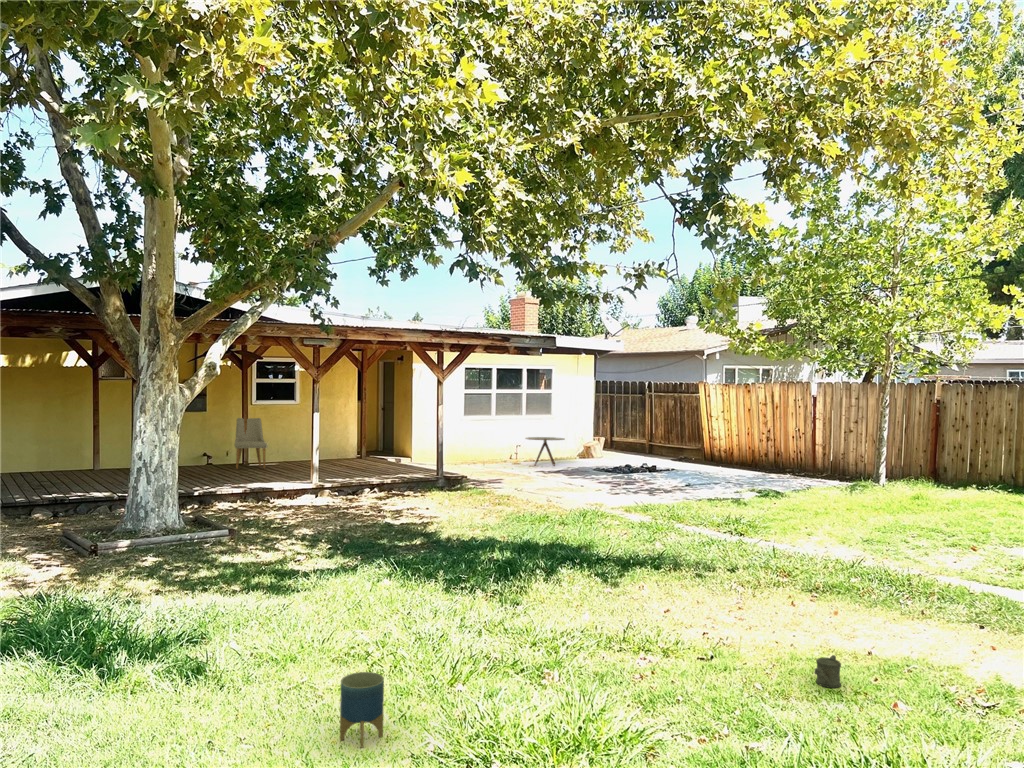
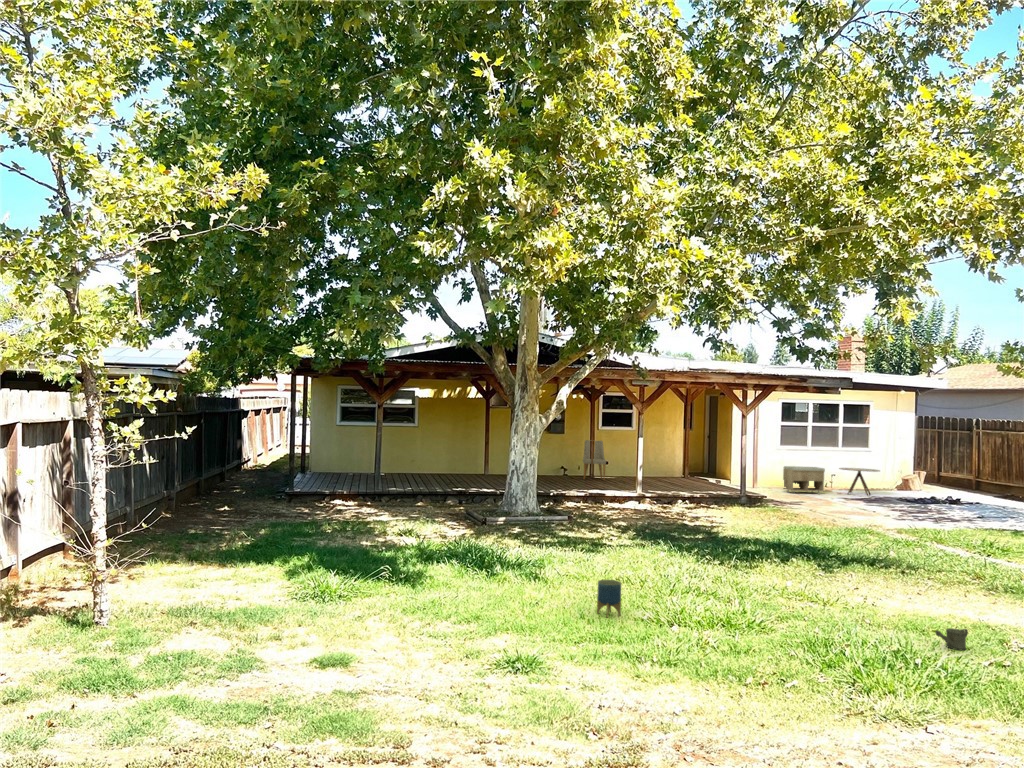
storage bench: none [471,438,513,469] -> present [783,466,825,494]

